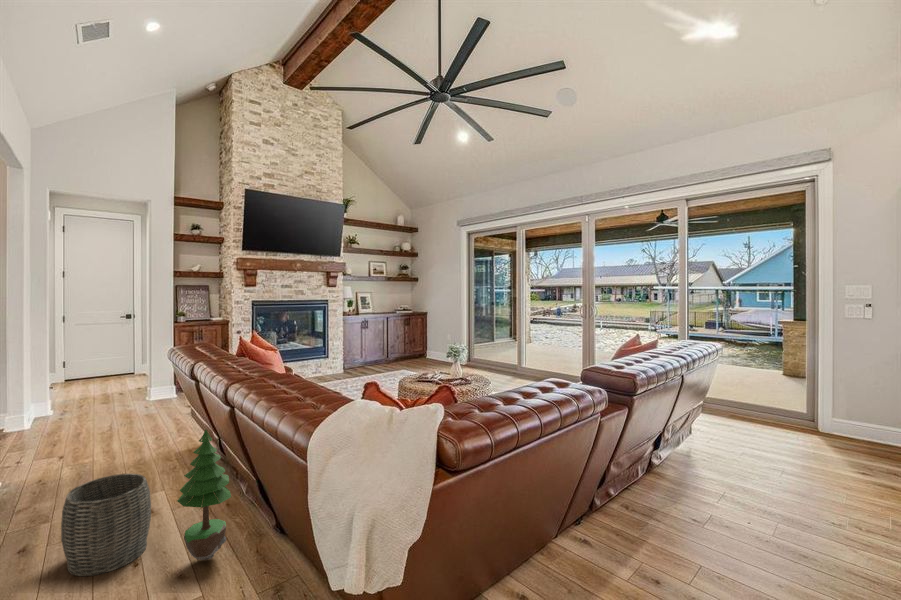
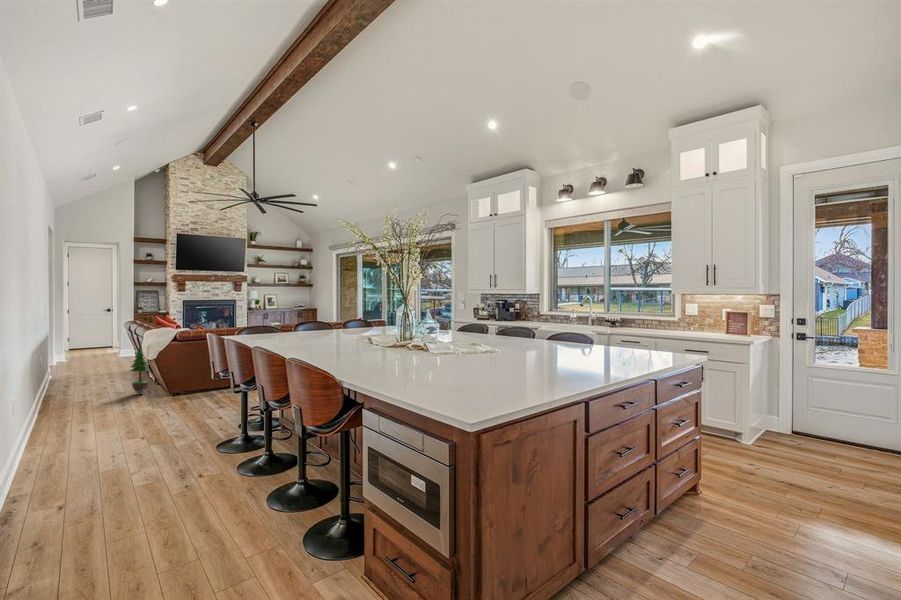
woven basket: present [61,474,151,576] -> none [87,366,119,396]

